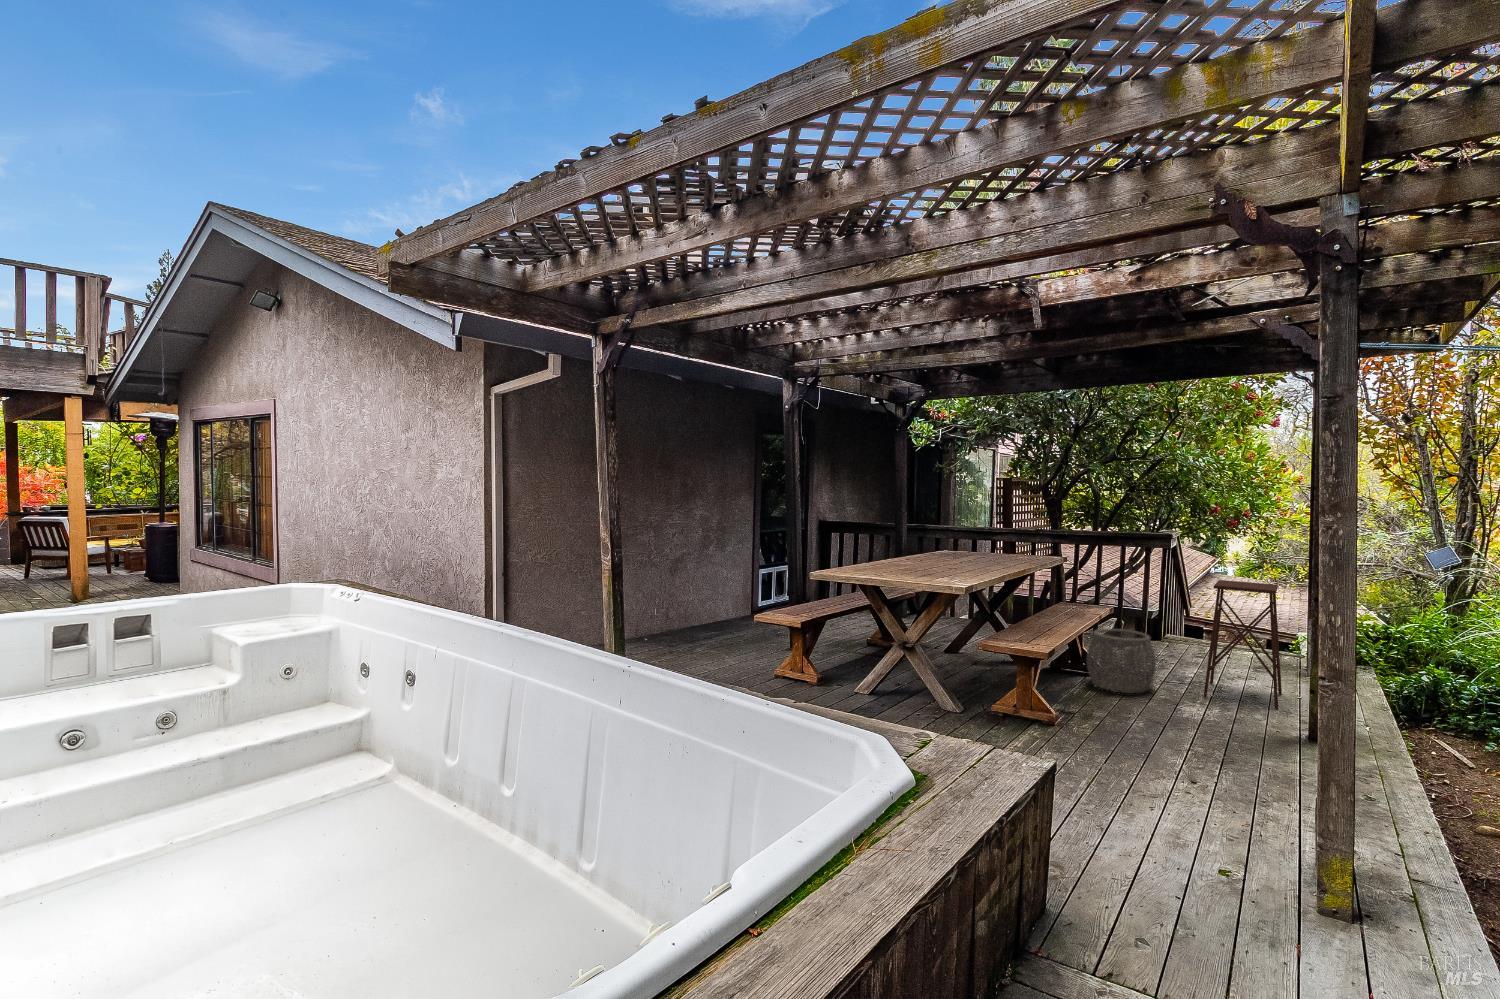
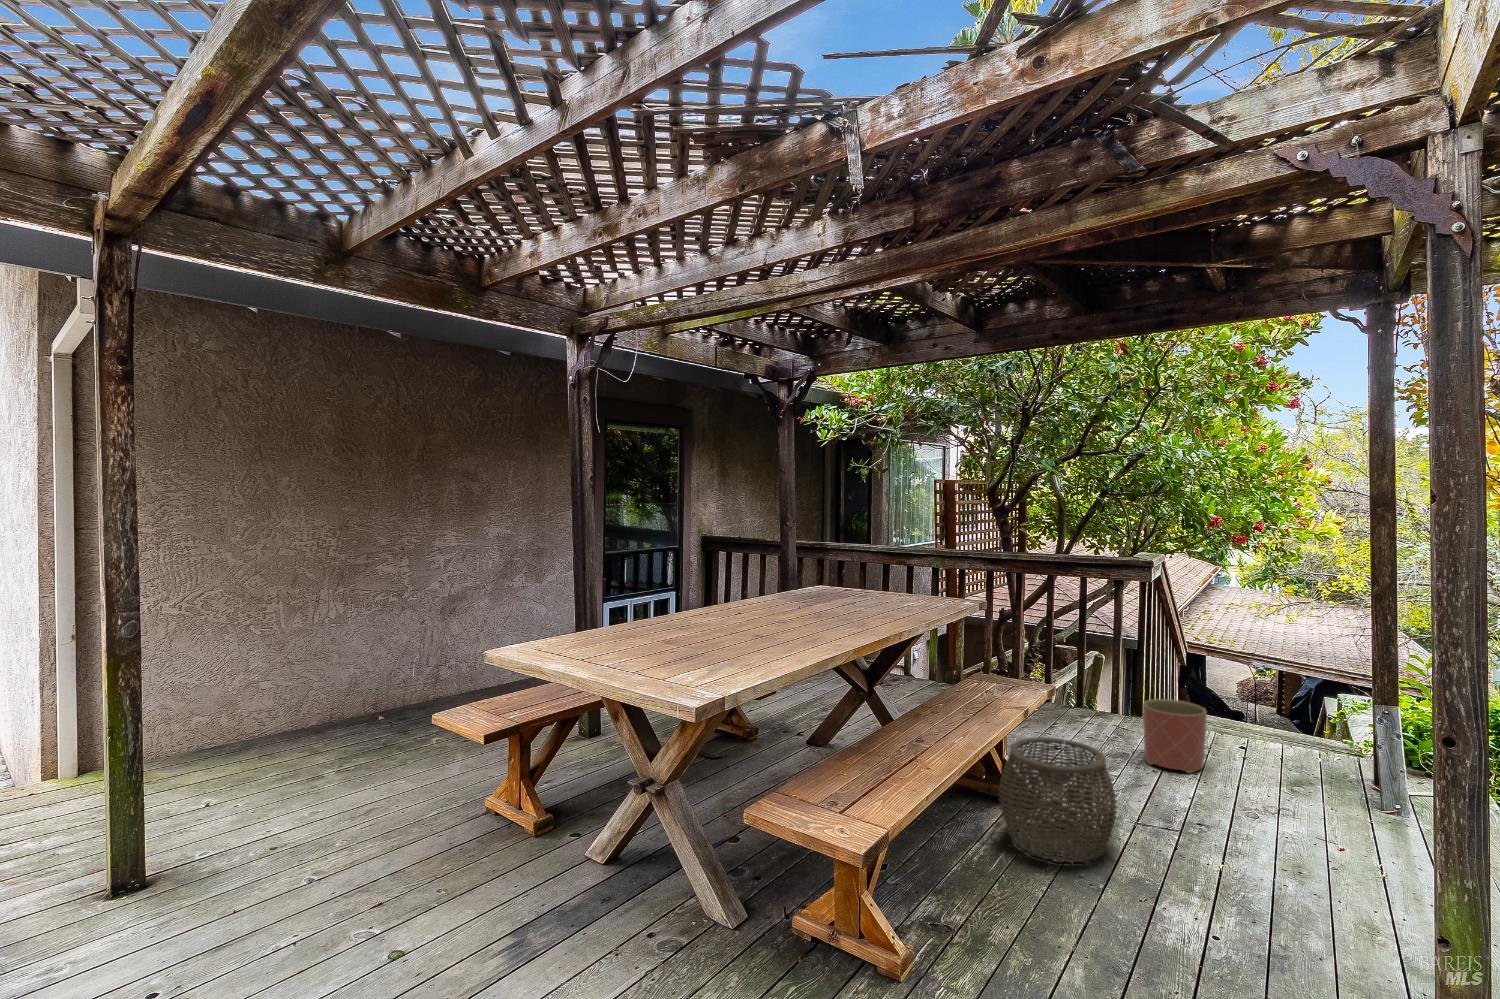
side table: present [1204,580,1282,709] -> none [1200,654,1338,908]
planter: none [1167,619,1208,662] -> present [1143,699,1207,773]

